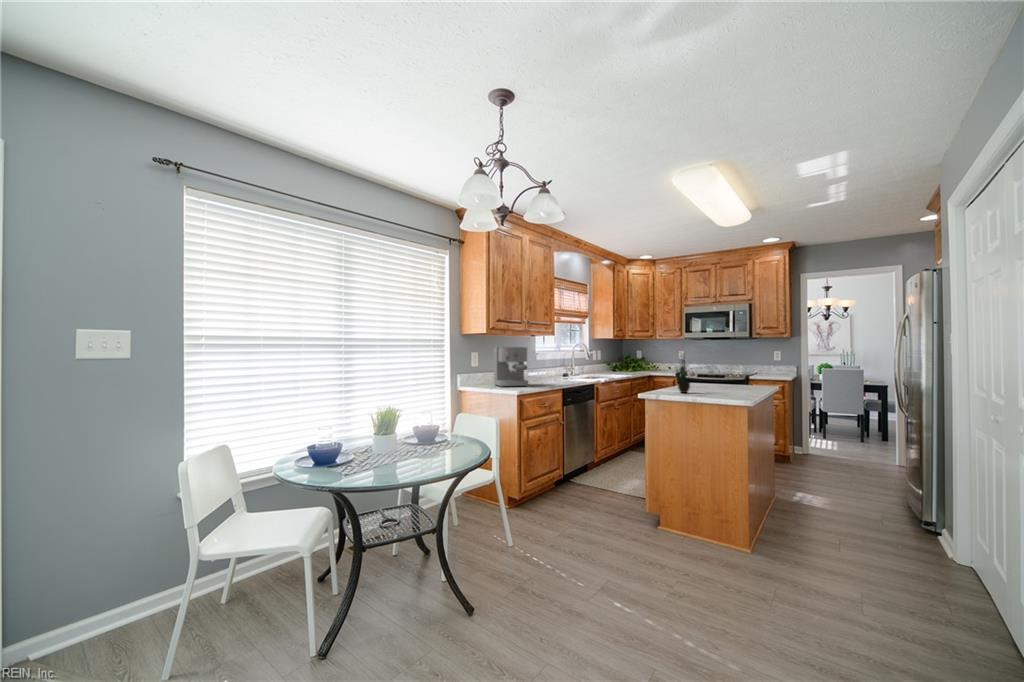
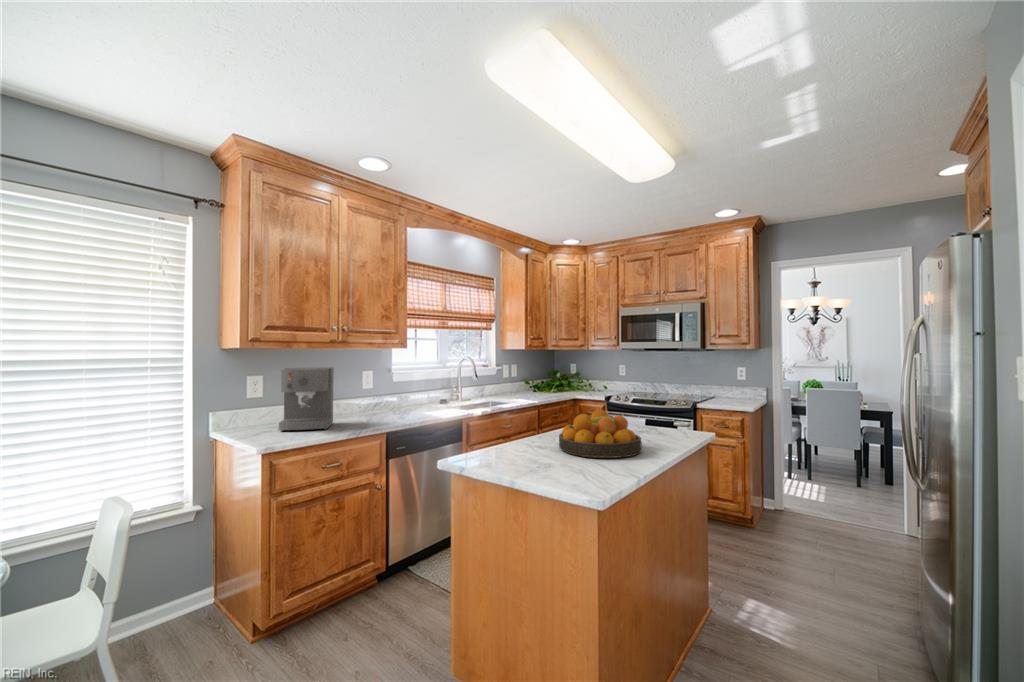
potted plant: present [676,354,690,393] -> none [490,370,538,462]
fruit bowl: none [697,368,748,392] -> present [559,410,642,458]

